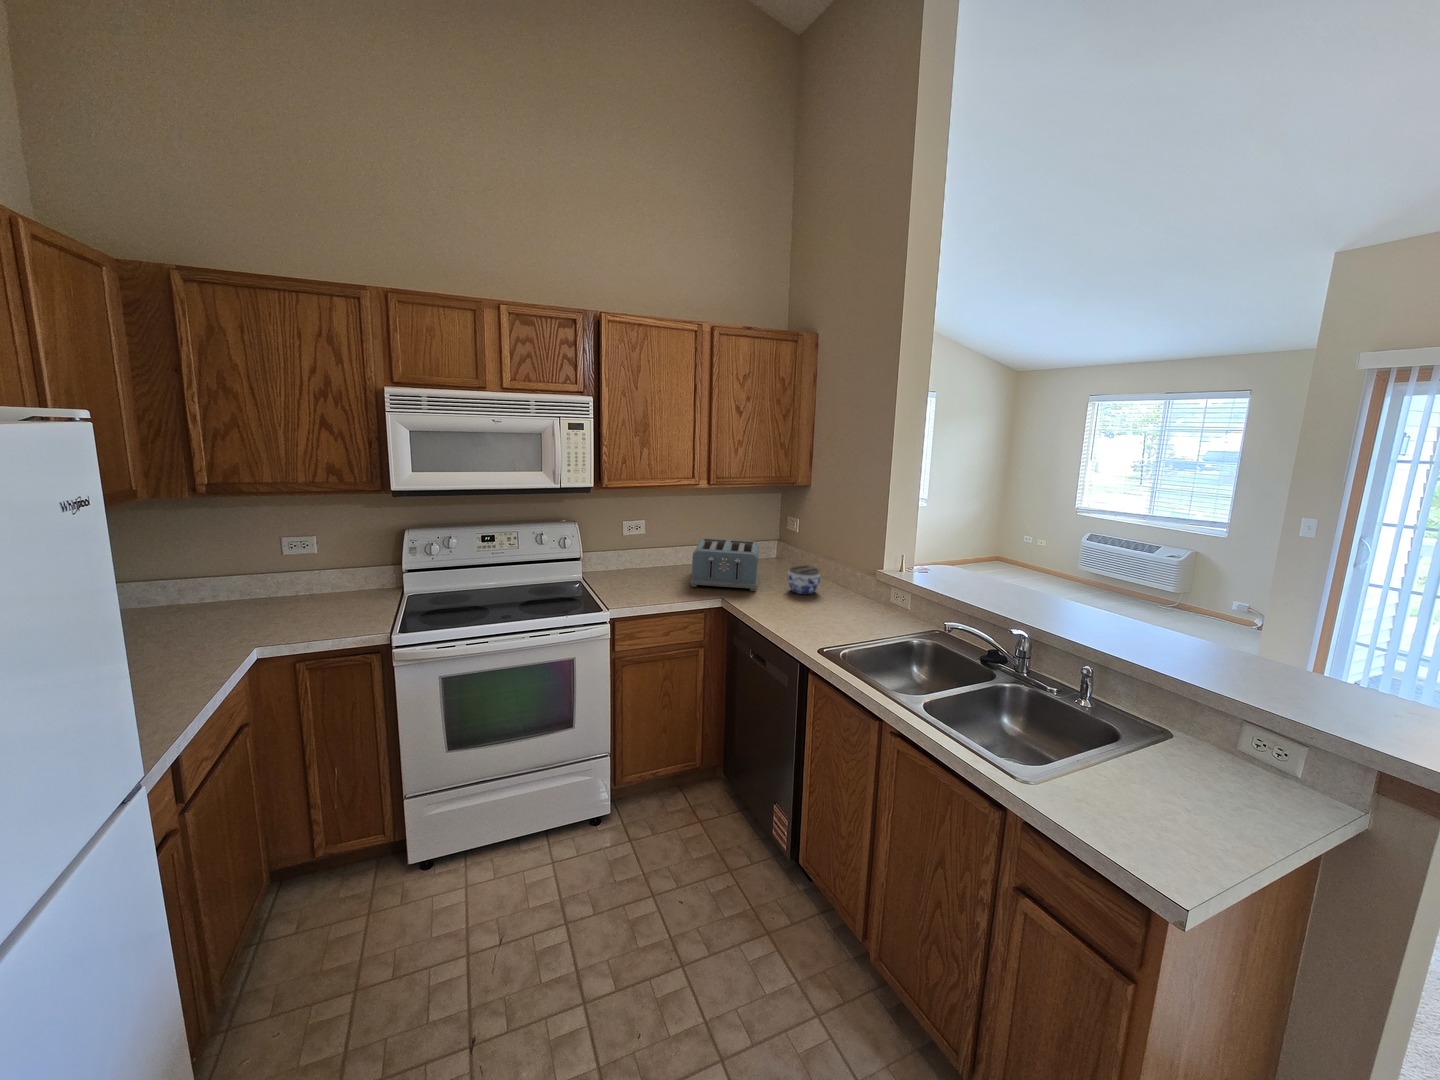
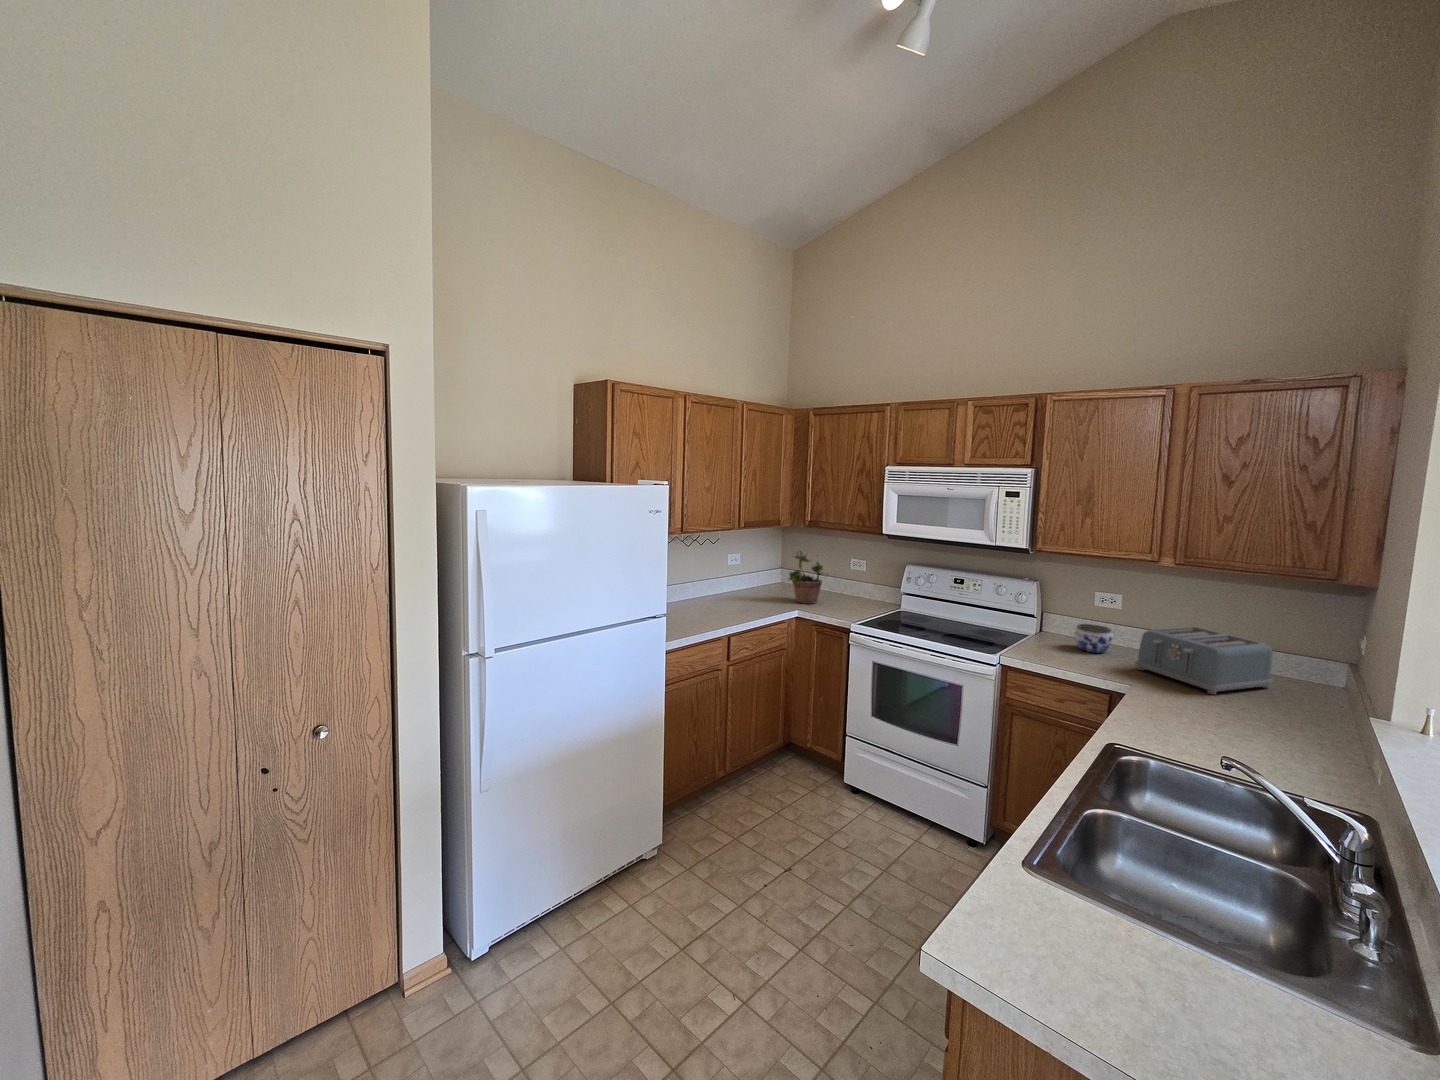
potted plant: none [185,531,273,634] -> present [788,551,828,604]
jar: present [788,565,821,594] -> present [1074,624,1113,653]

